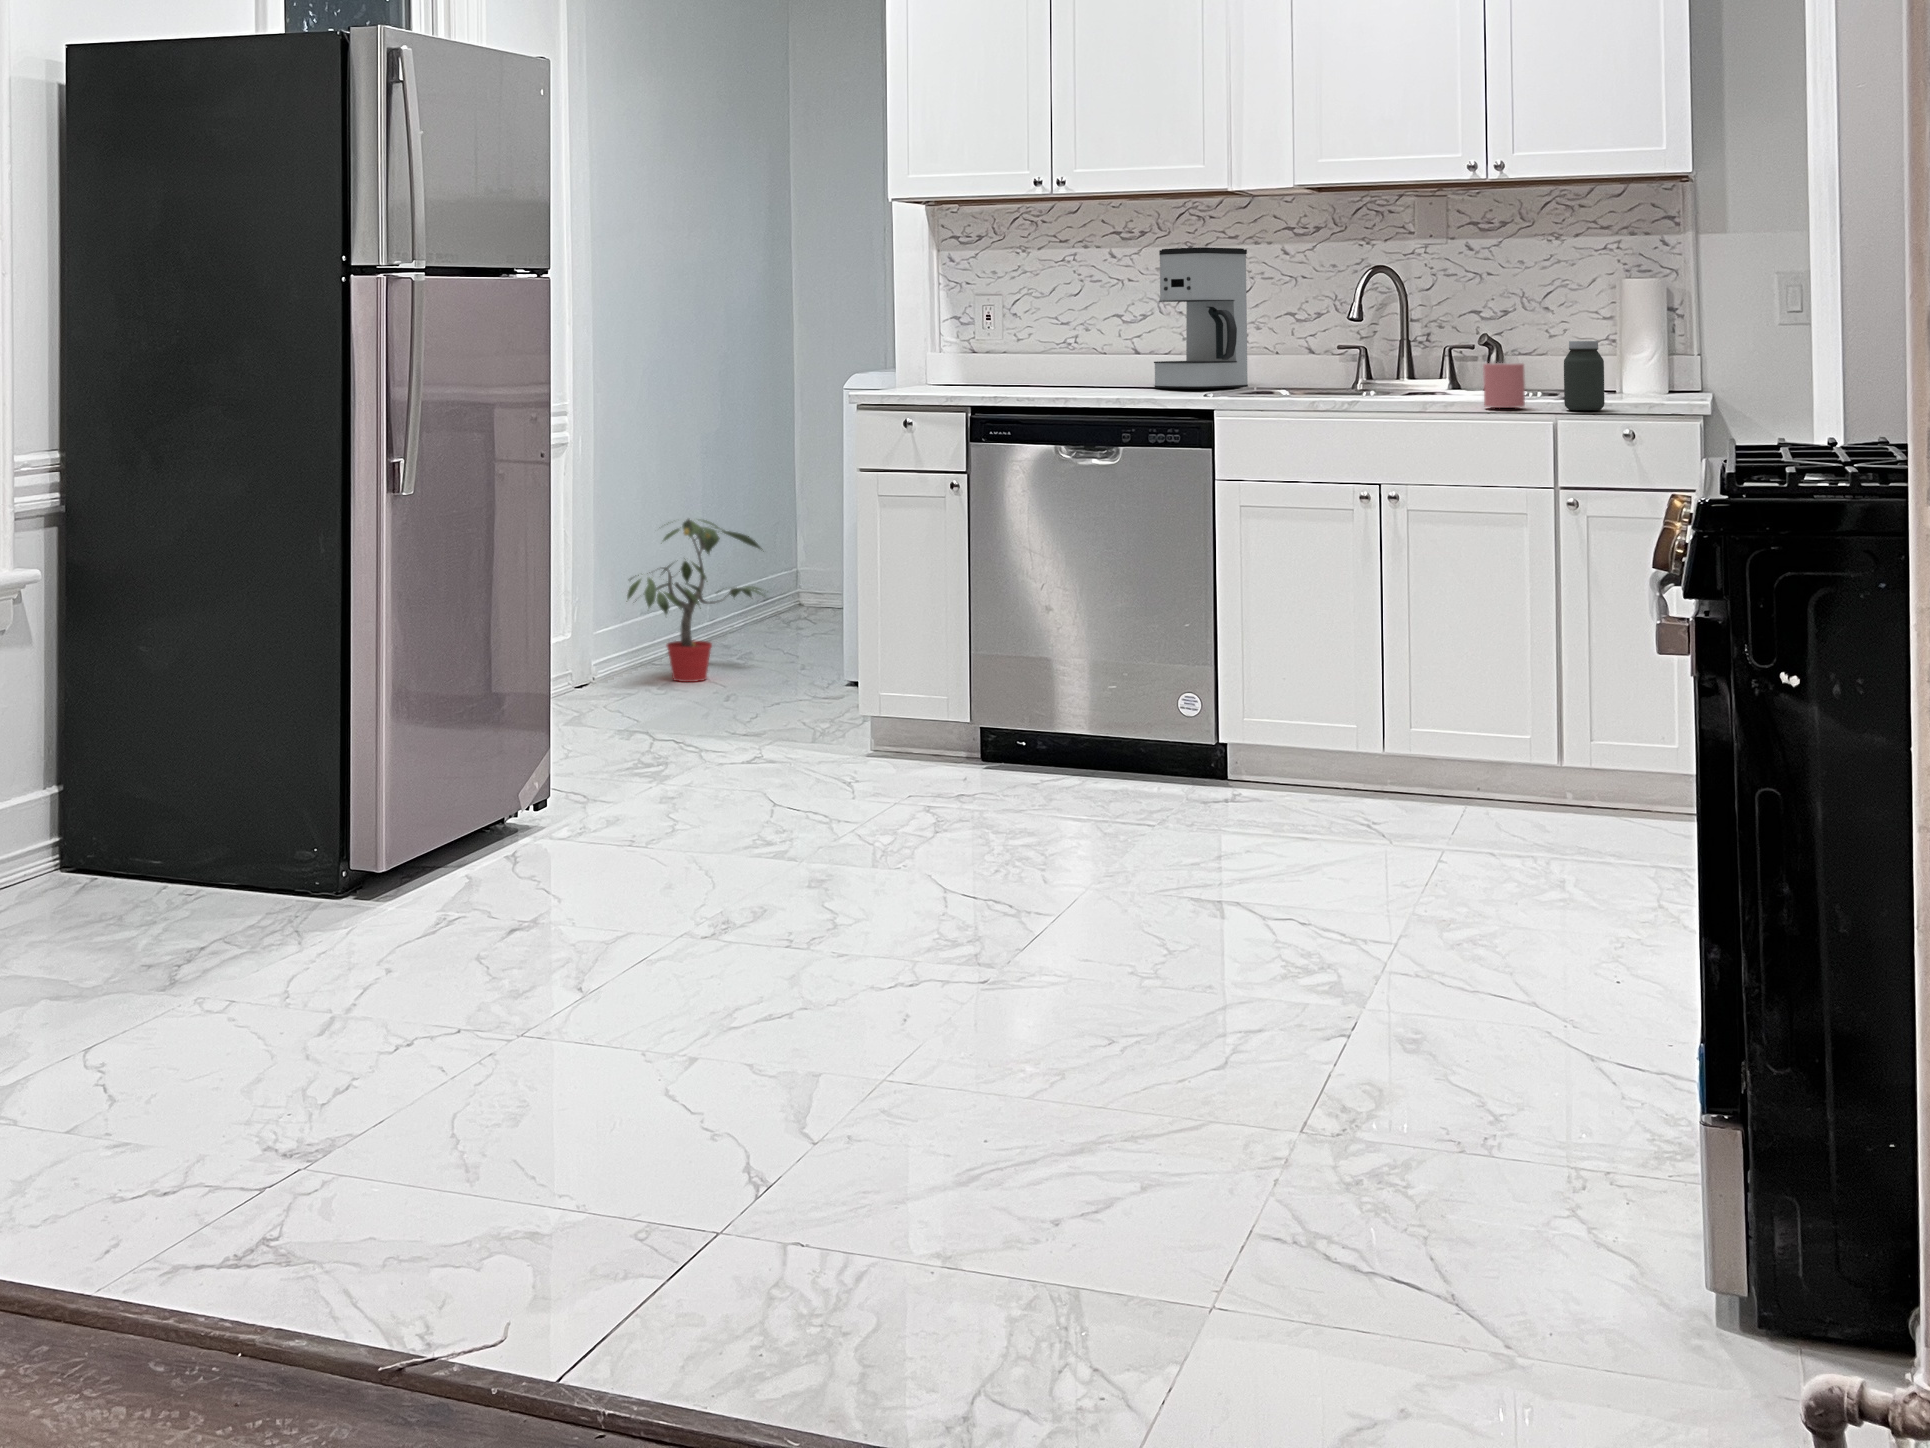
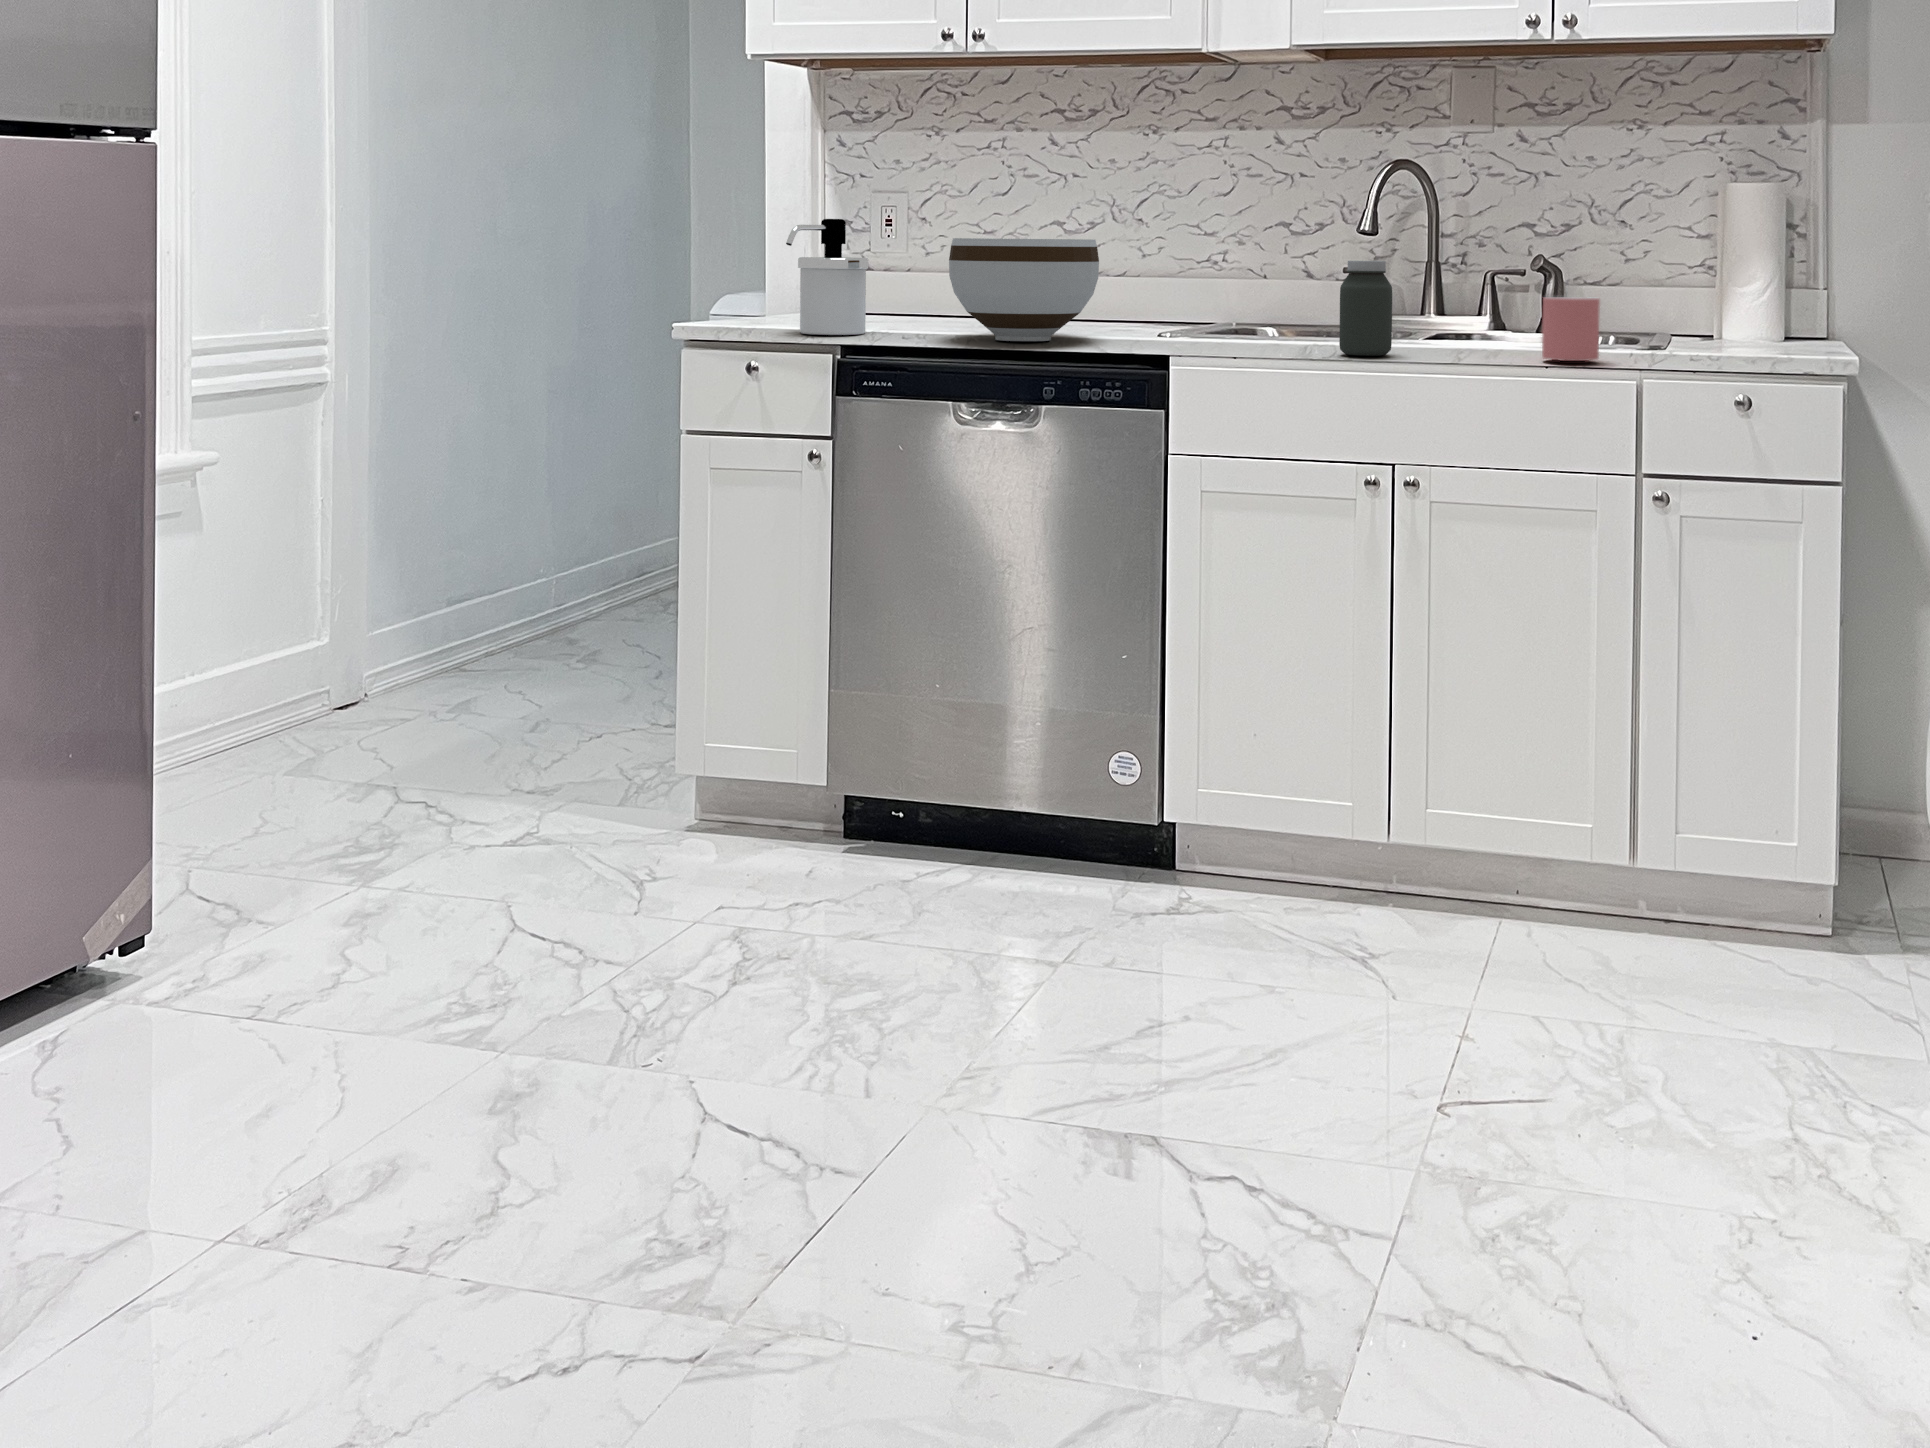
coffee maker: present [1154,247,1248,389] -> none [1096,128,1226,323]
soap dispenser: none [937,318,993,400] -> present [786,219,868,335]
bowl: none [1053,329,1161,401] -> present [949,238,1099,341]
jar: present [1564,341,1604,410] -> present [1339,261,1392,356]
potted plant: present [627,519,765,682] -> none [405,478,619,696]

